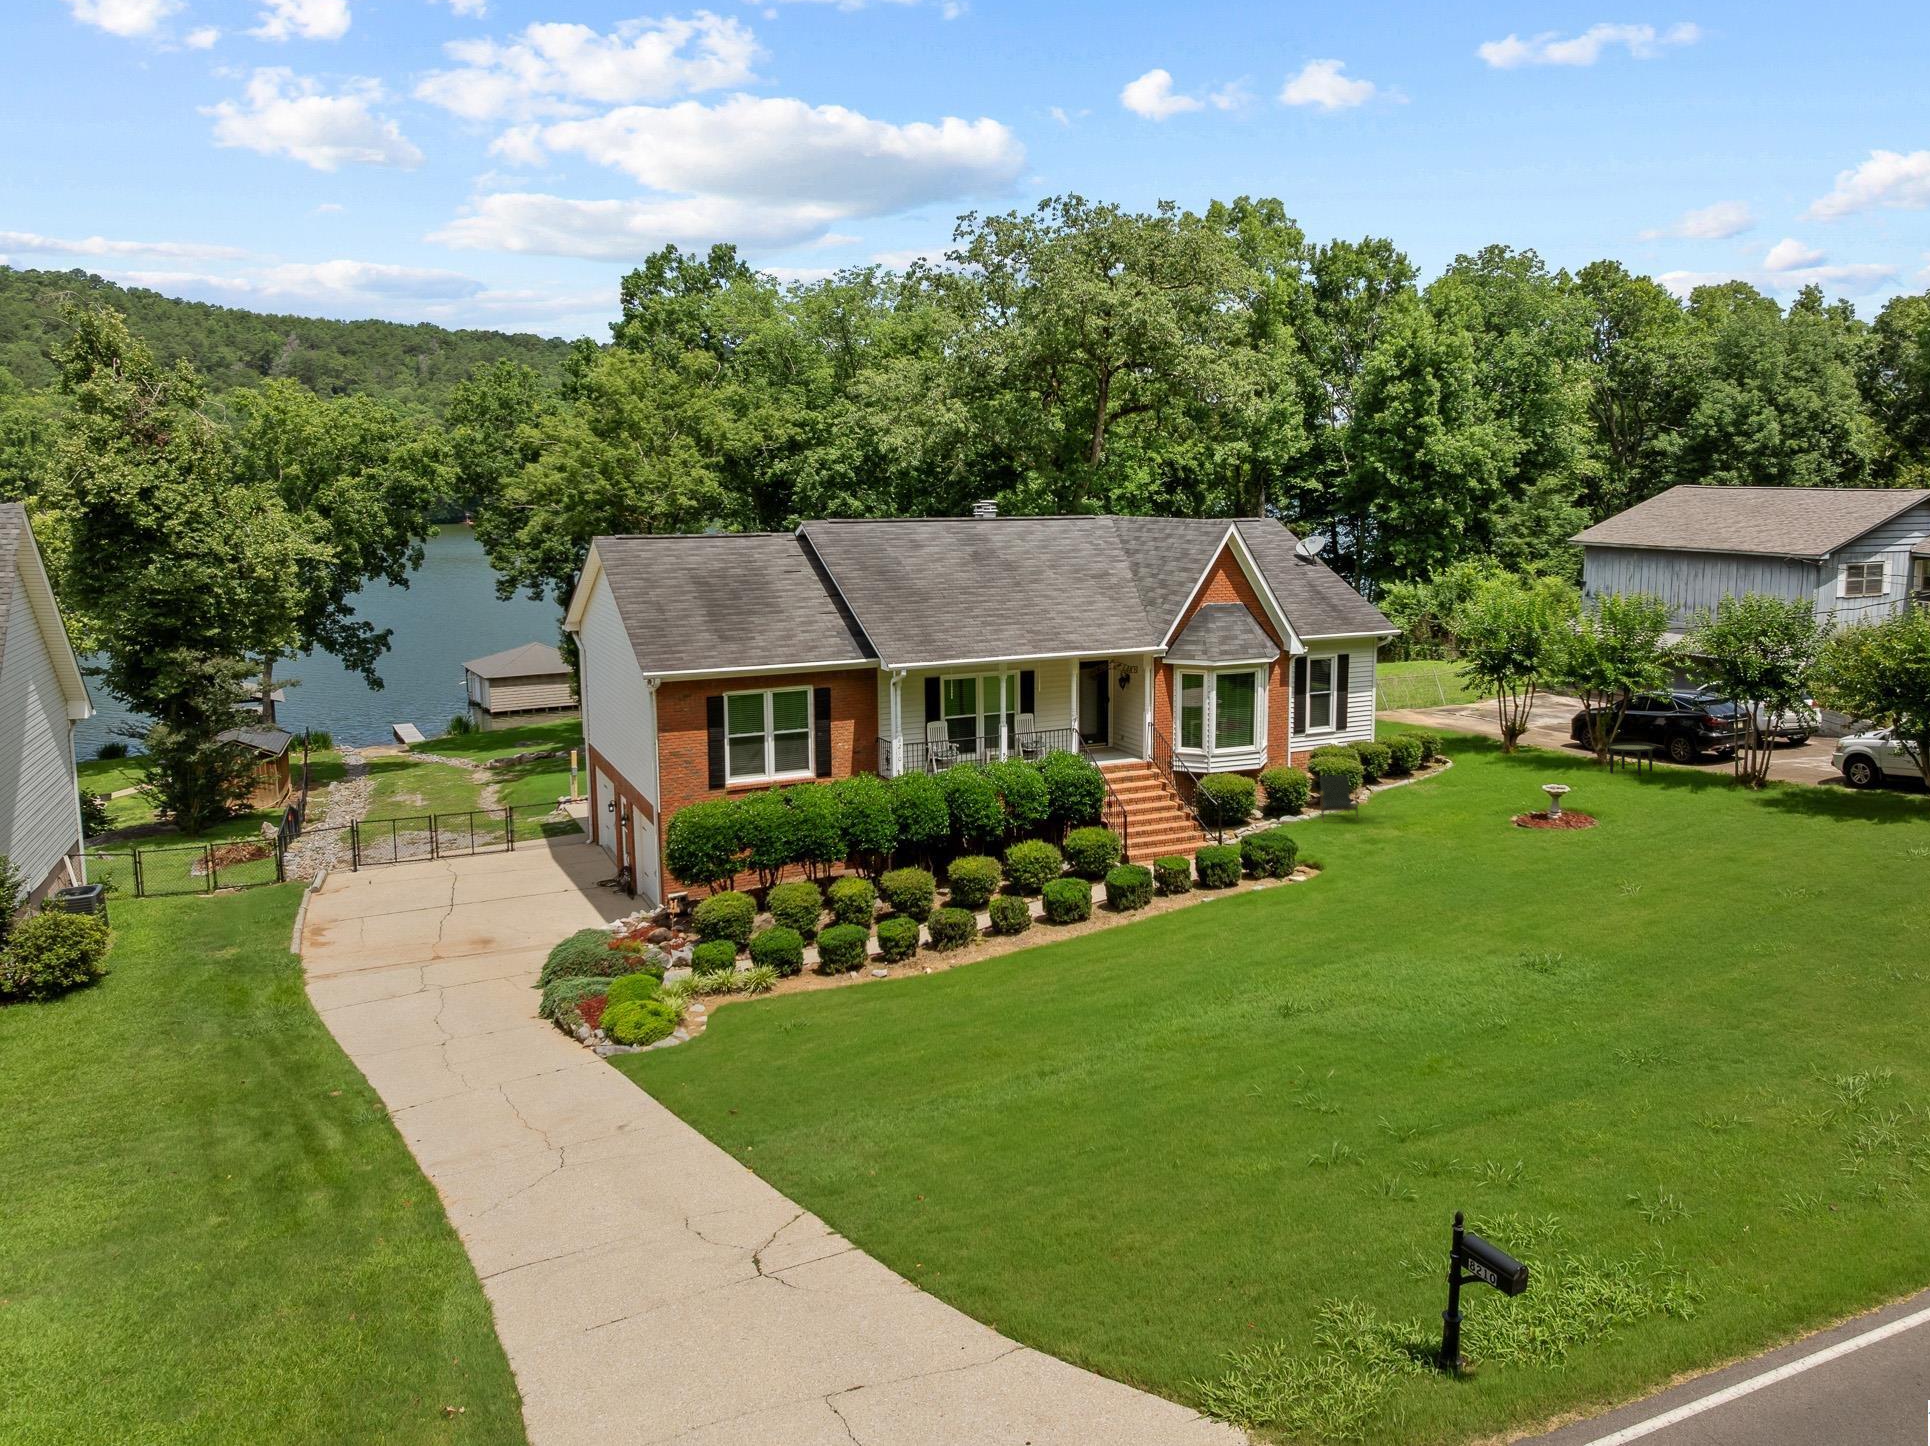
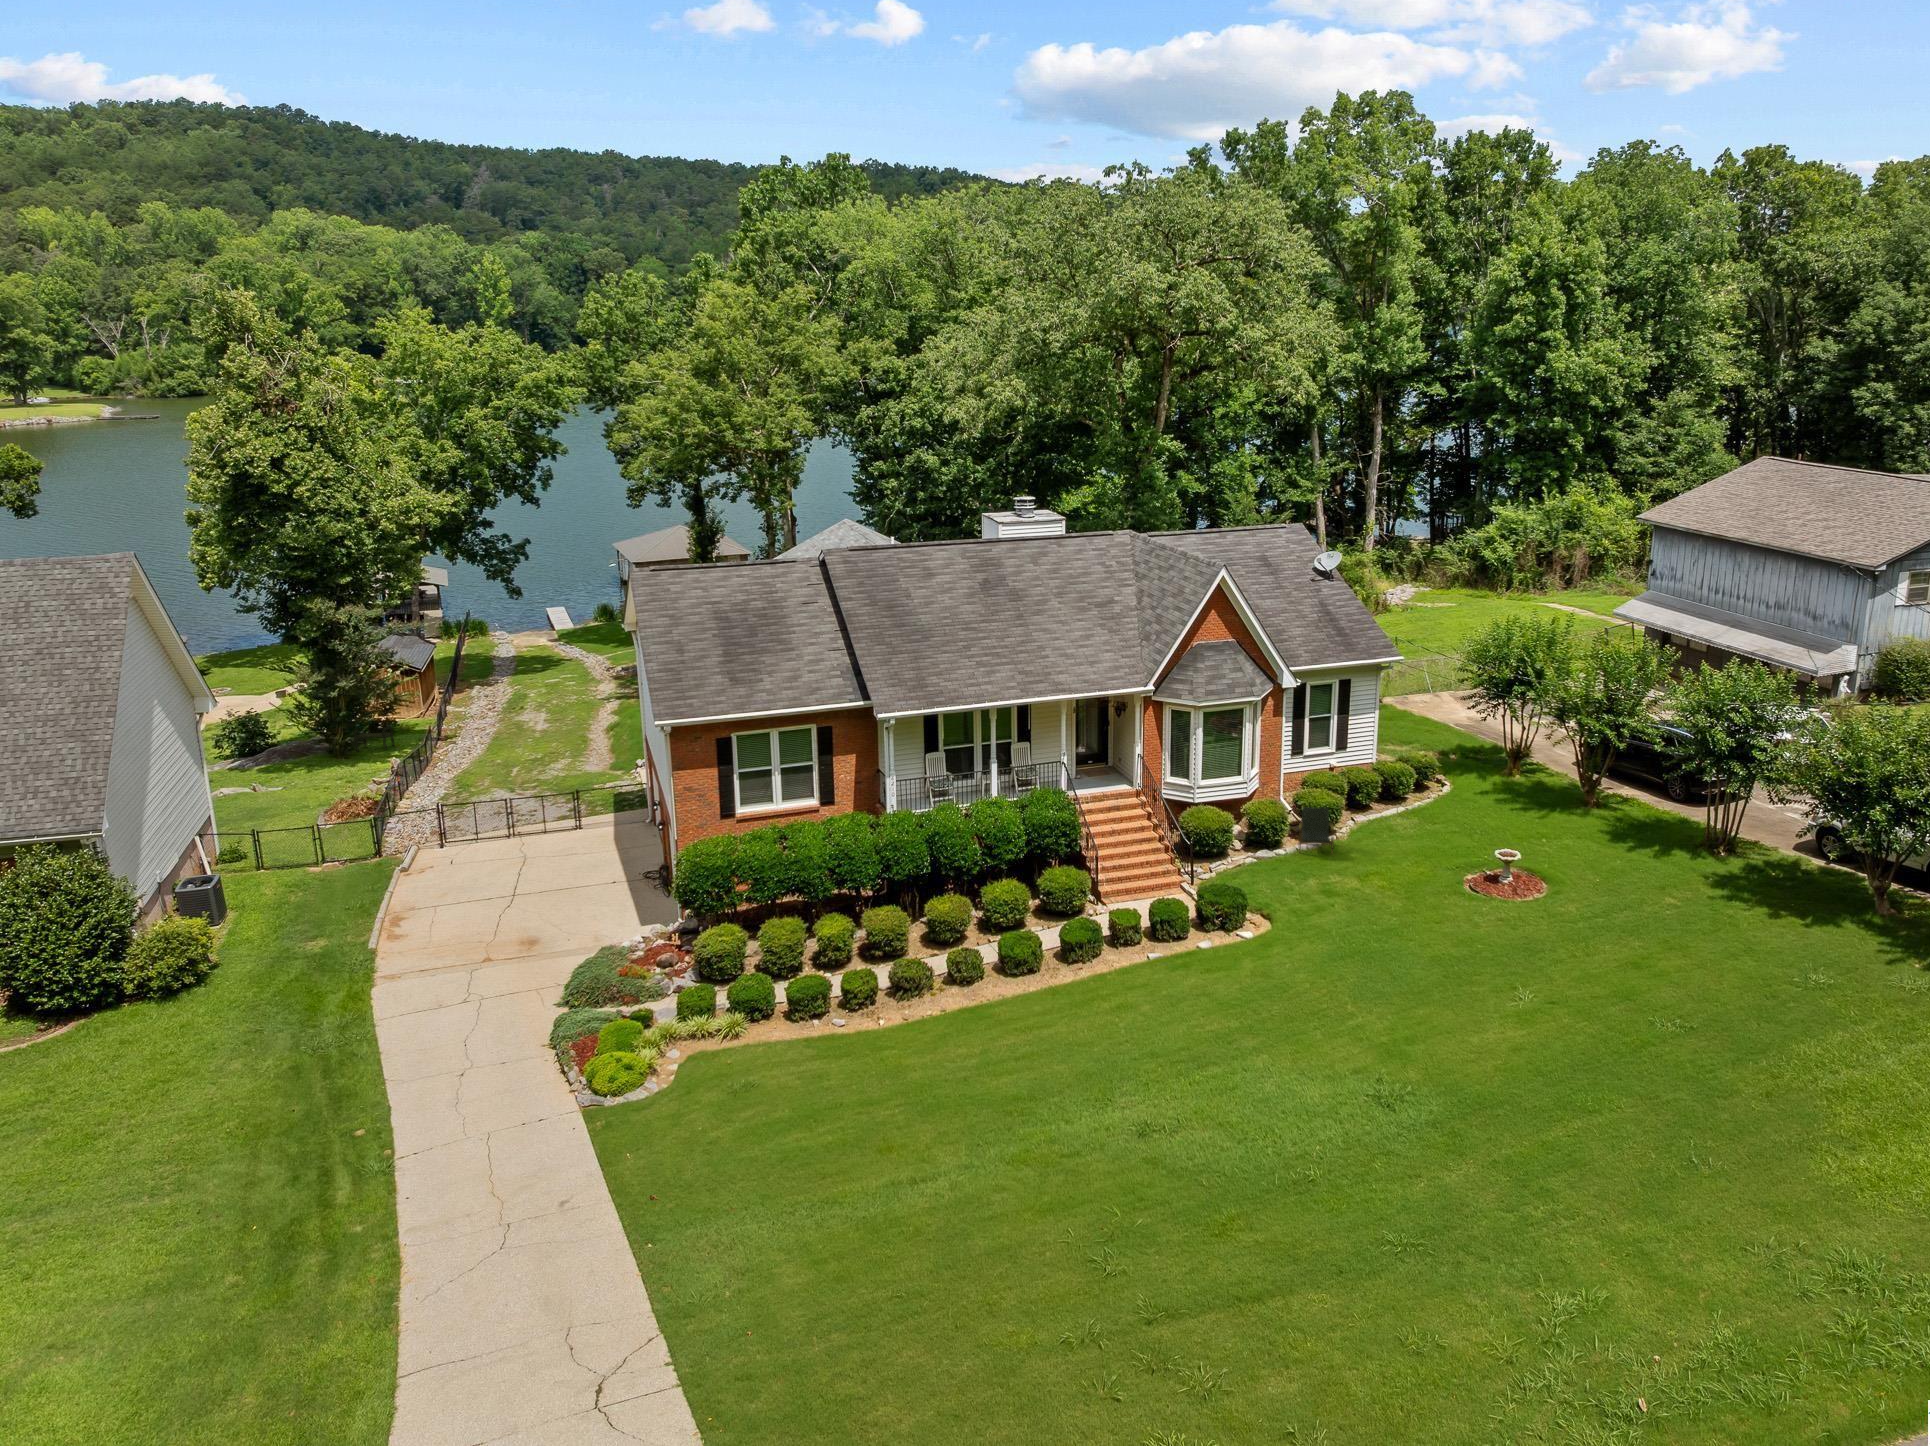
round table: present [1607,743,1656,775] -> none [1604,774,1652,811]
bench: none [218,796,266,826] -> present [354,726,395,751]

